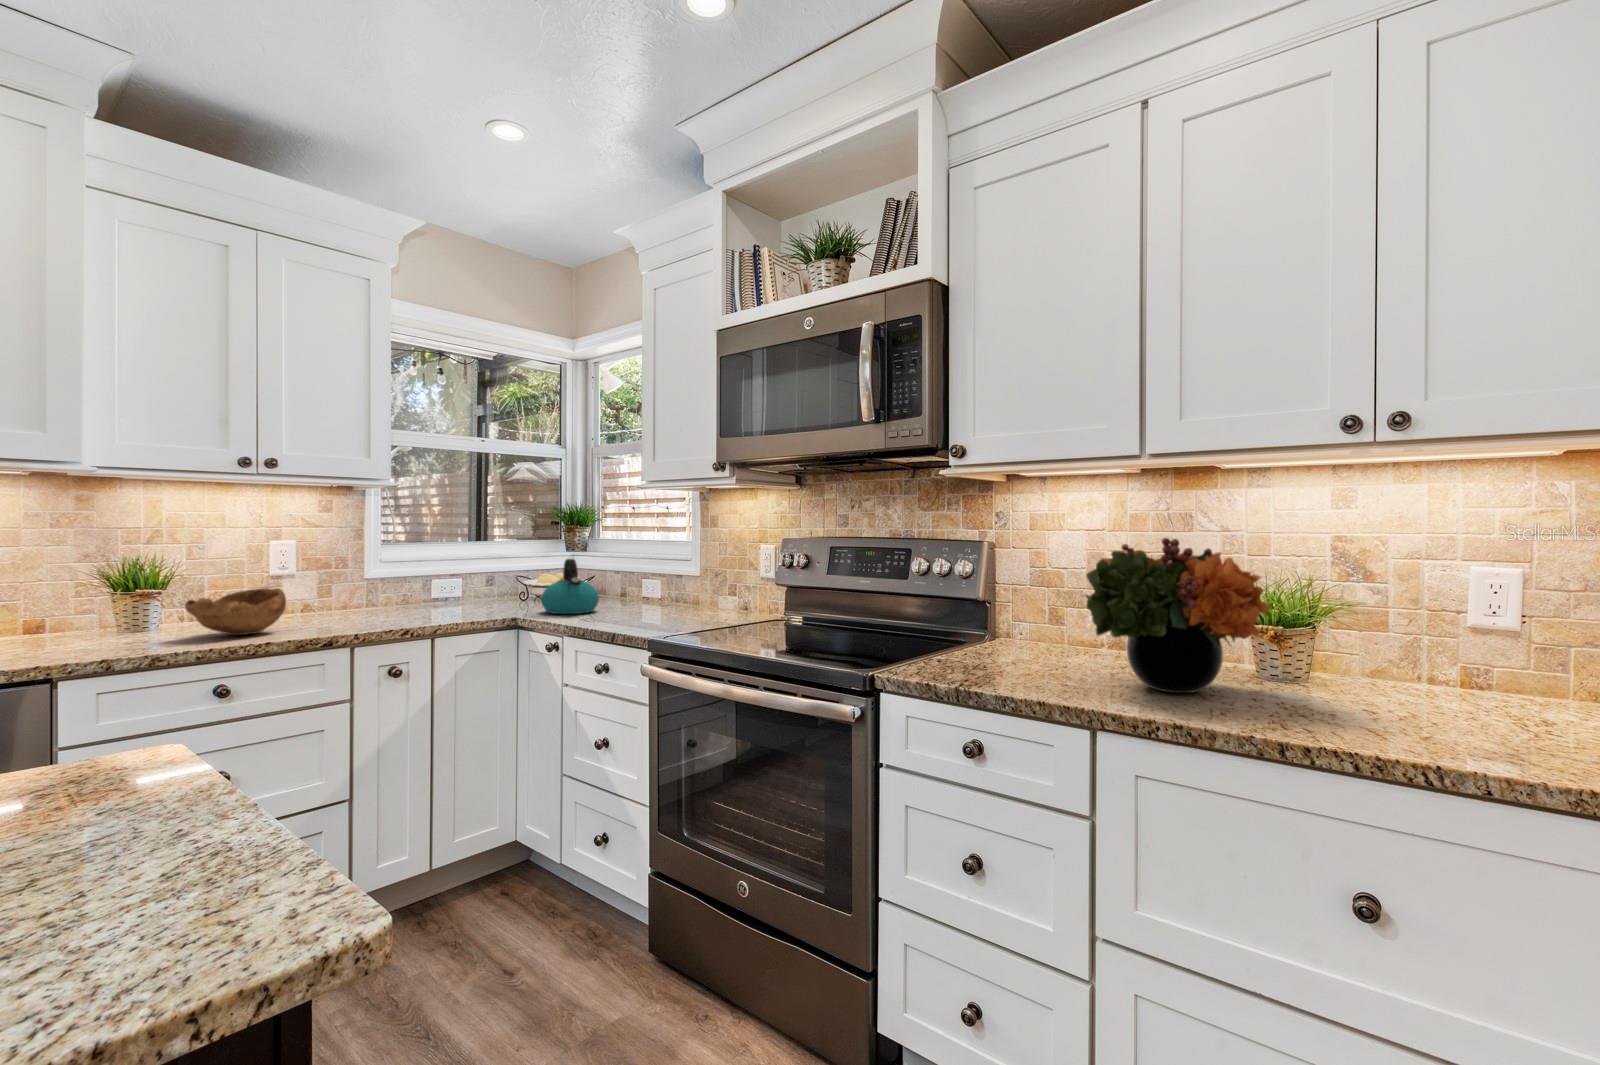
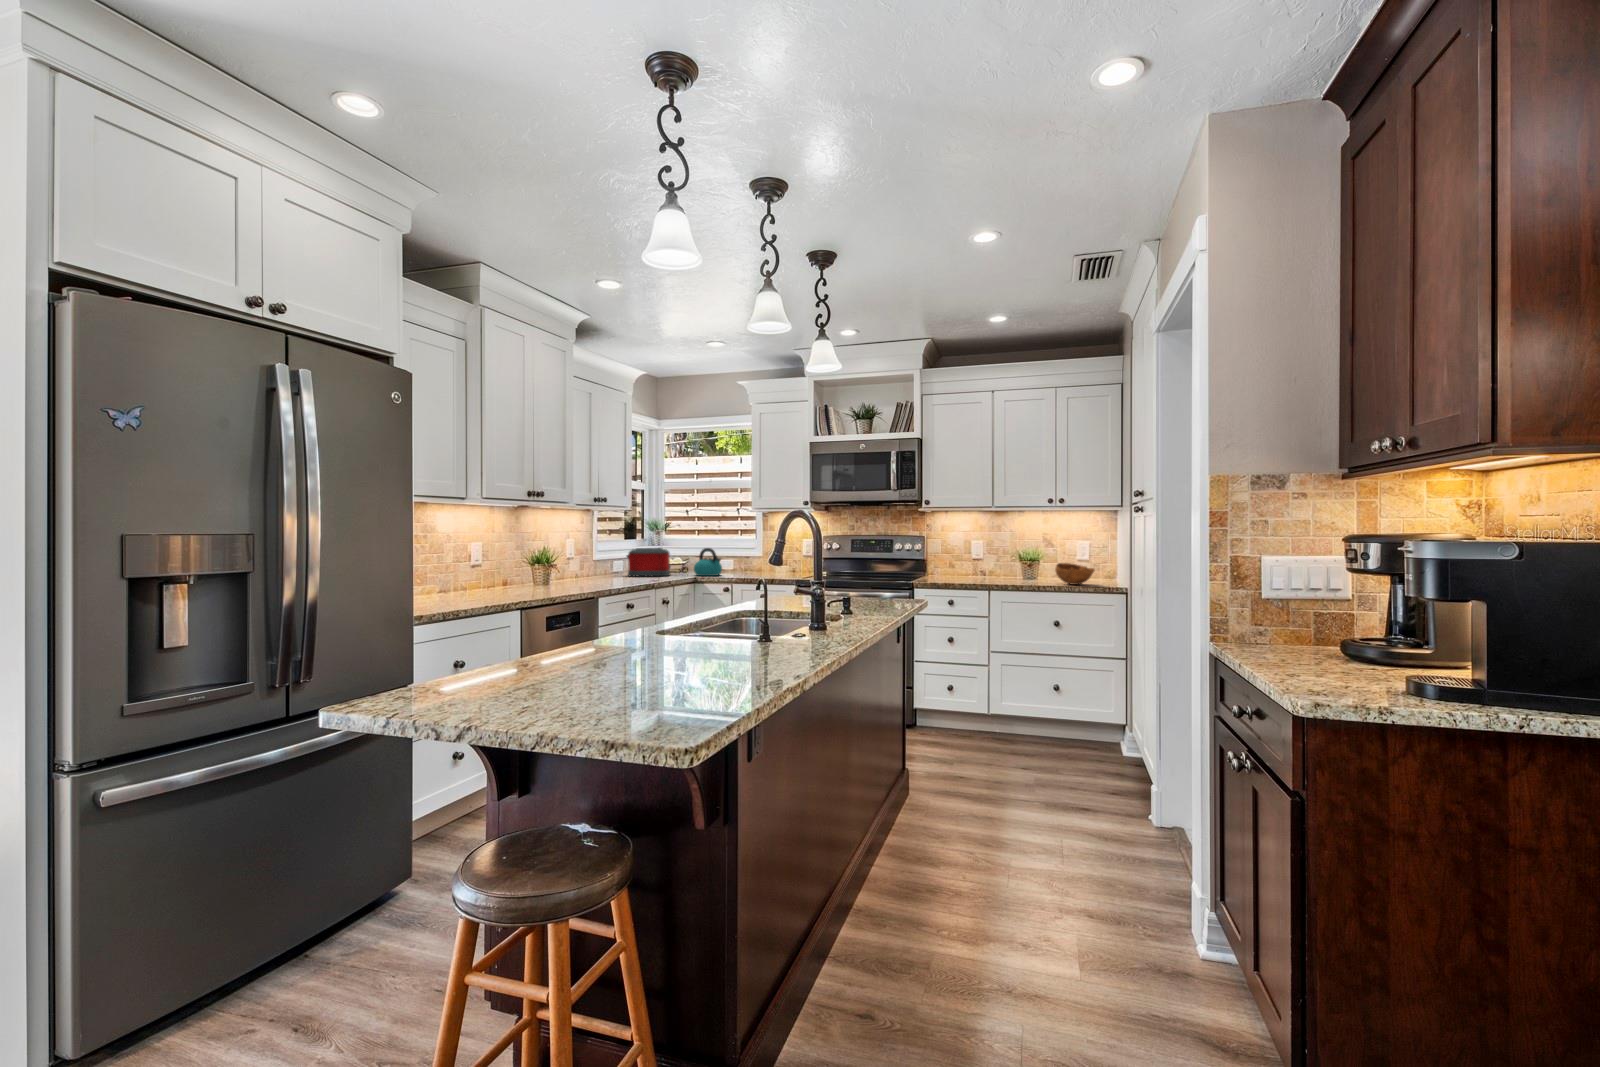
flower arrangement: present [1085,538,1271,693] -> none [977,534,1032,582]
toaster: none [437,556,520,611] -> present [627,548,671,576]
wooden bowl: present [185,588,286,635] -> present [1055,563,1094,585]

